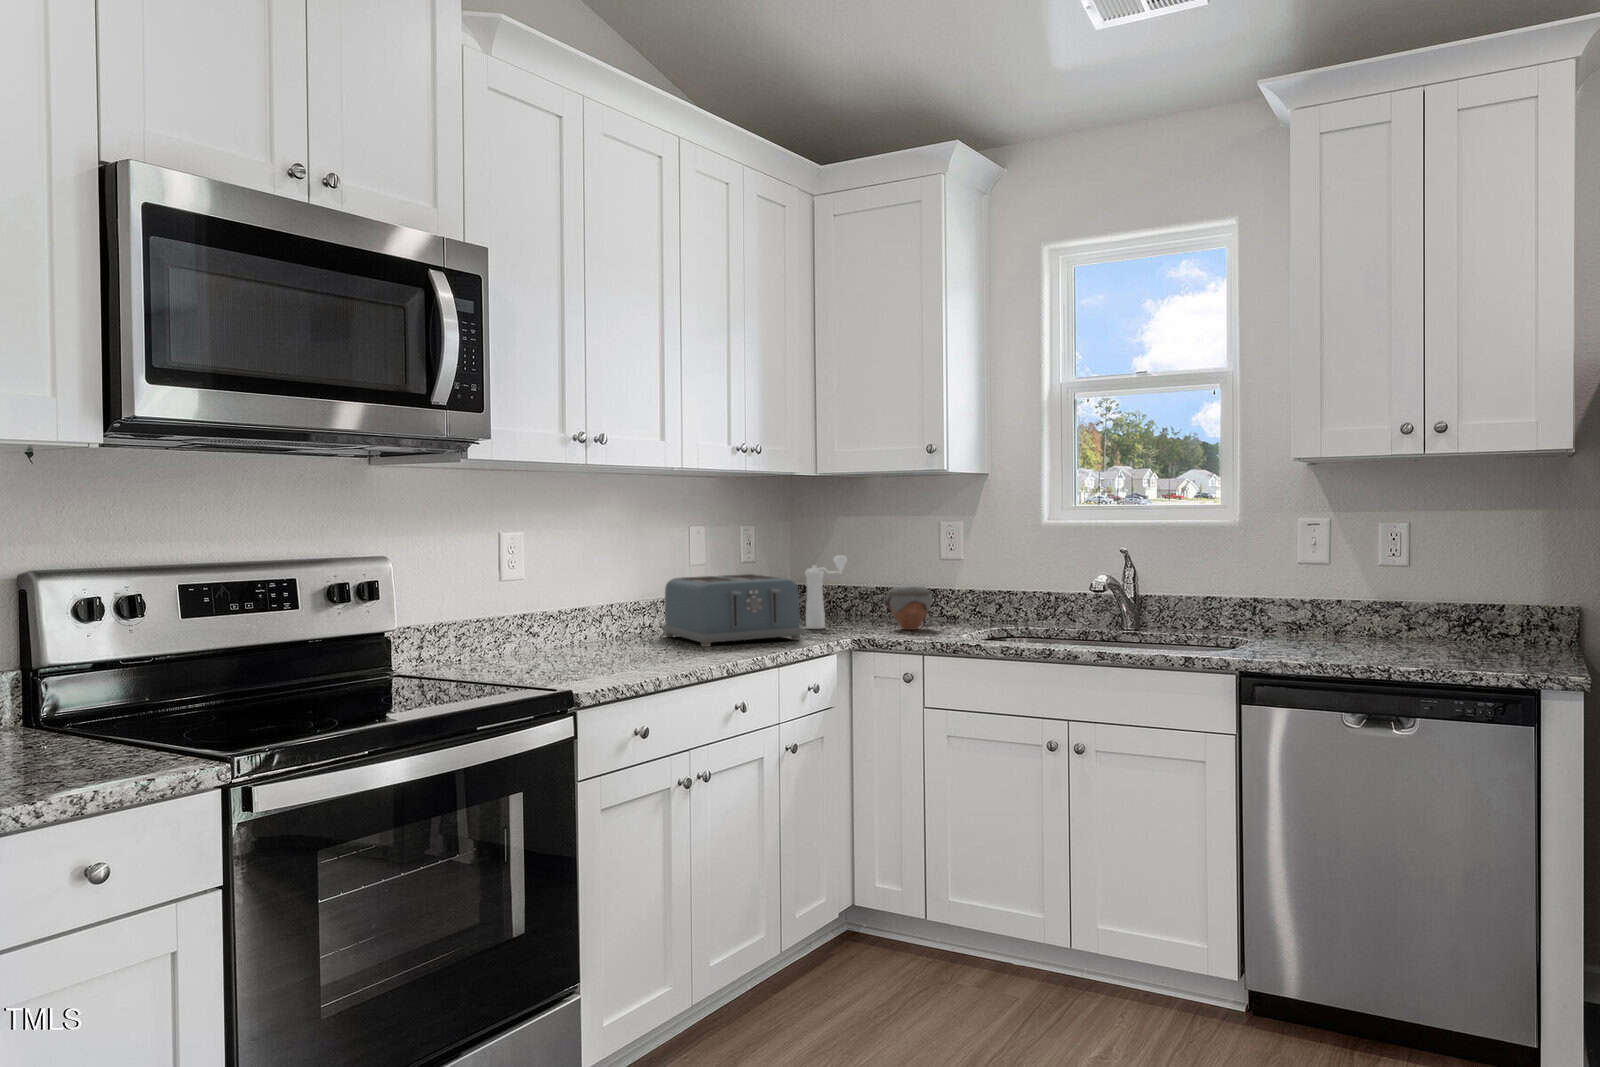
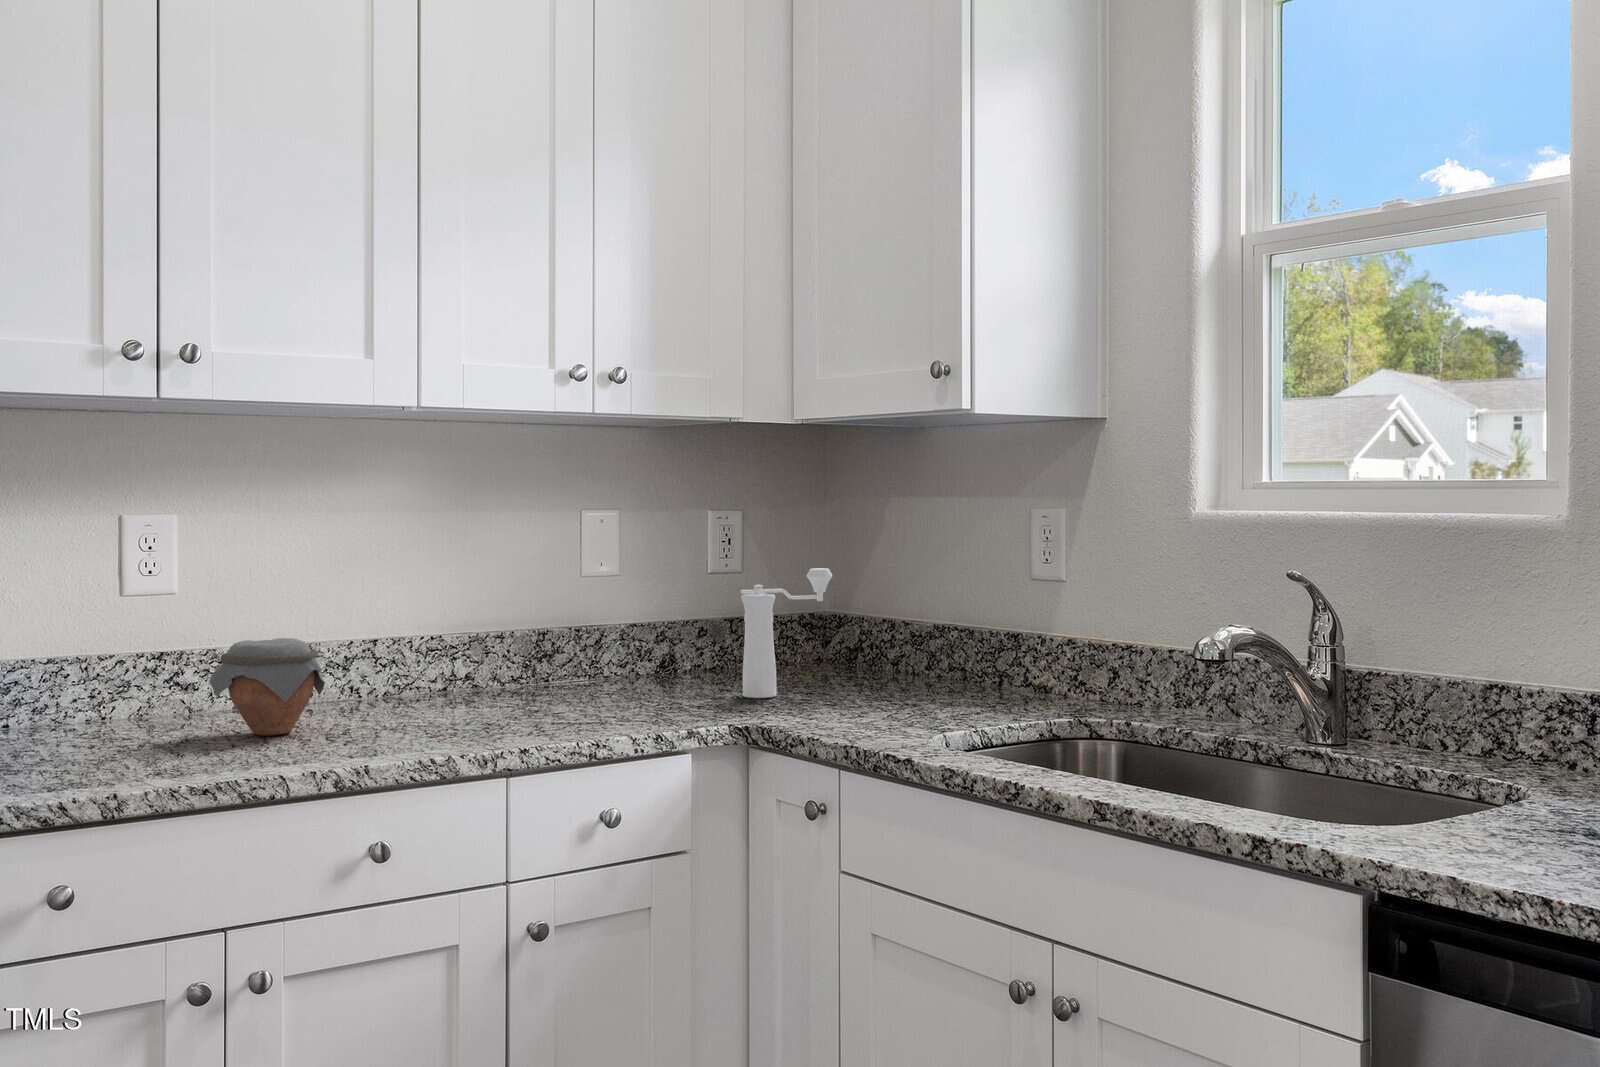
toaster: present [663,574,803,647] -> none [442,596,649,725]
jar: present [886,584,932,630] -> present [209,638,325,736]

